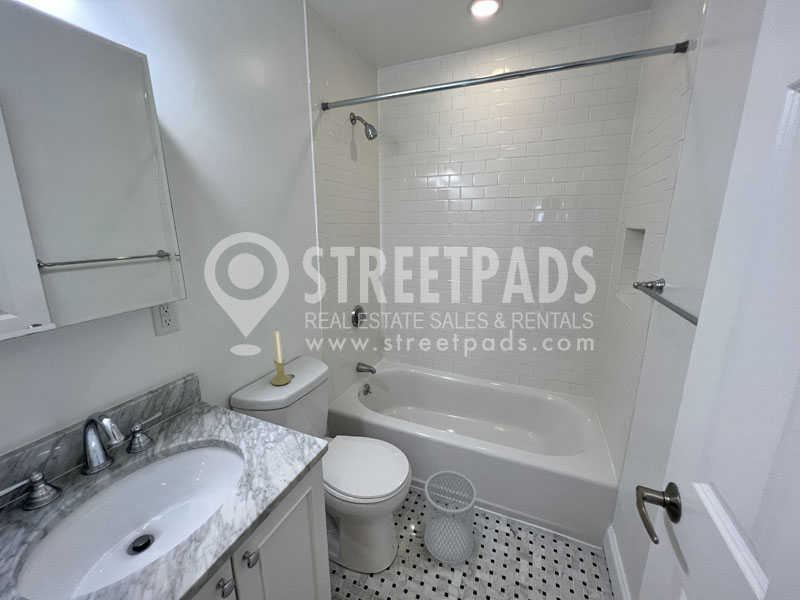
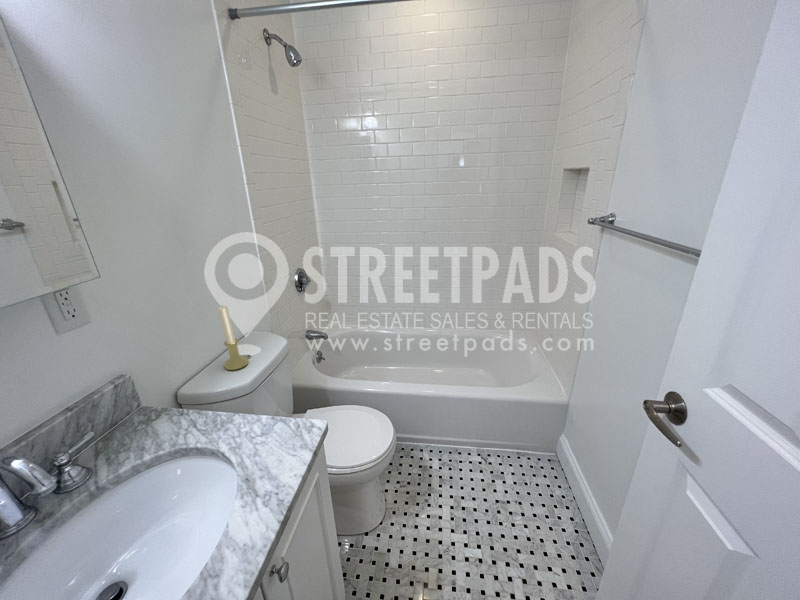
wastebasket: present [424,471,476,564] -> none [406,420,455,503]

